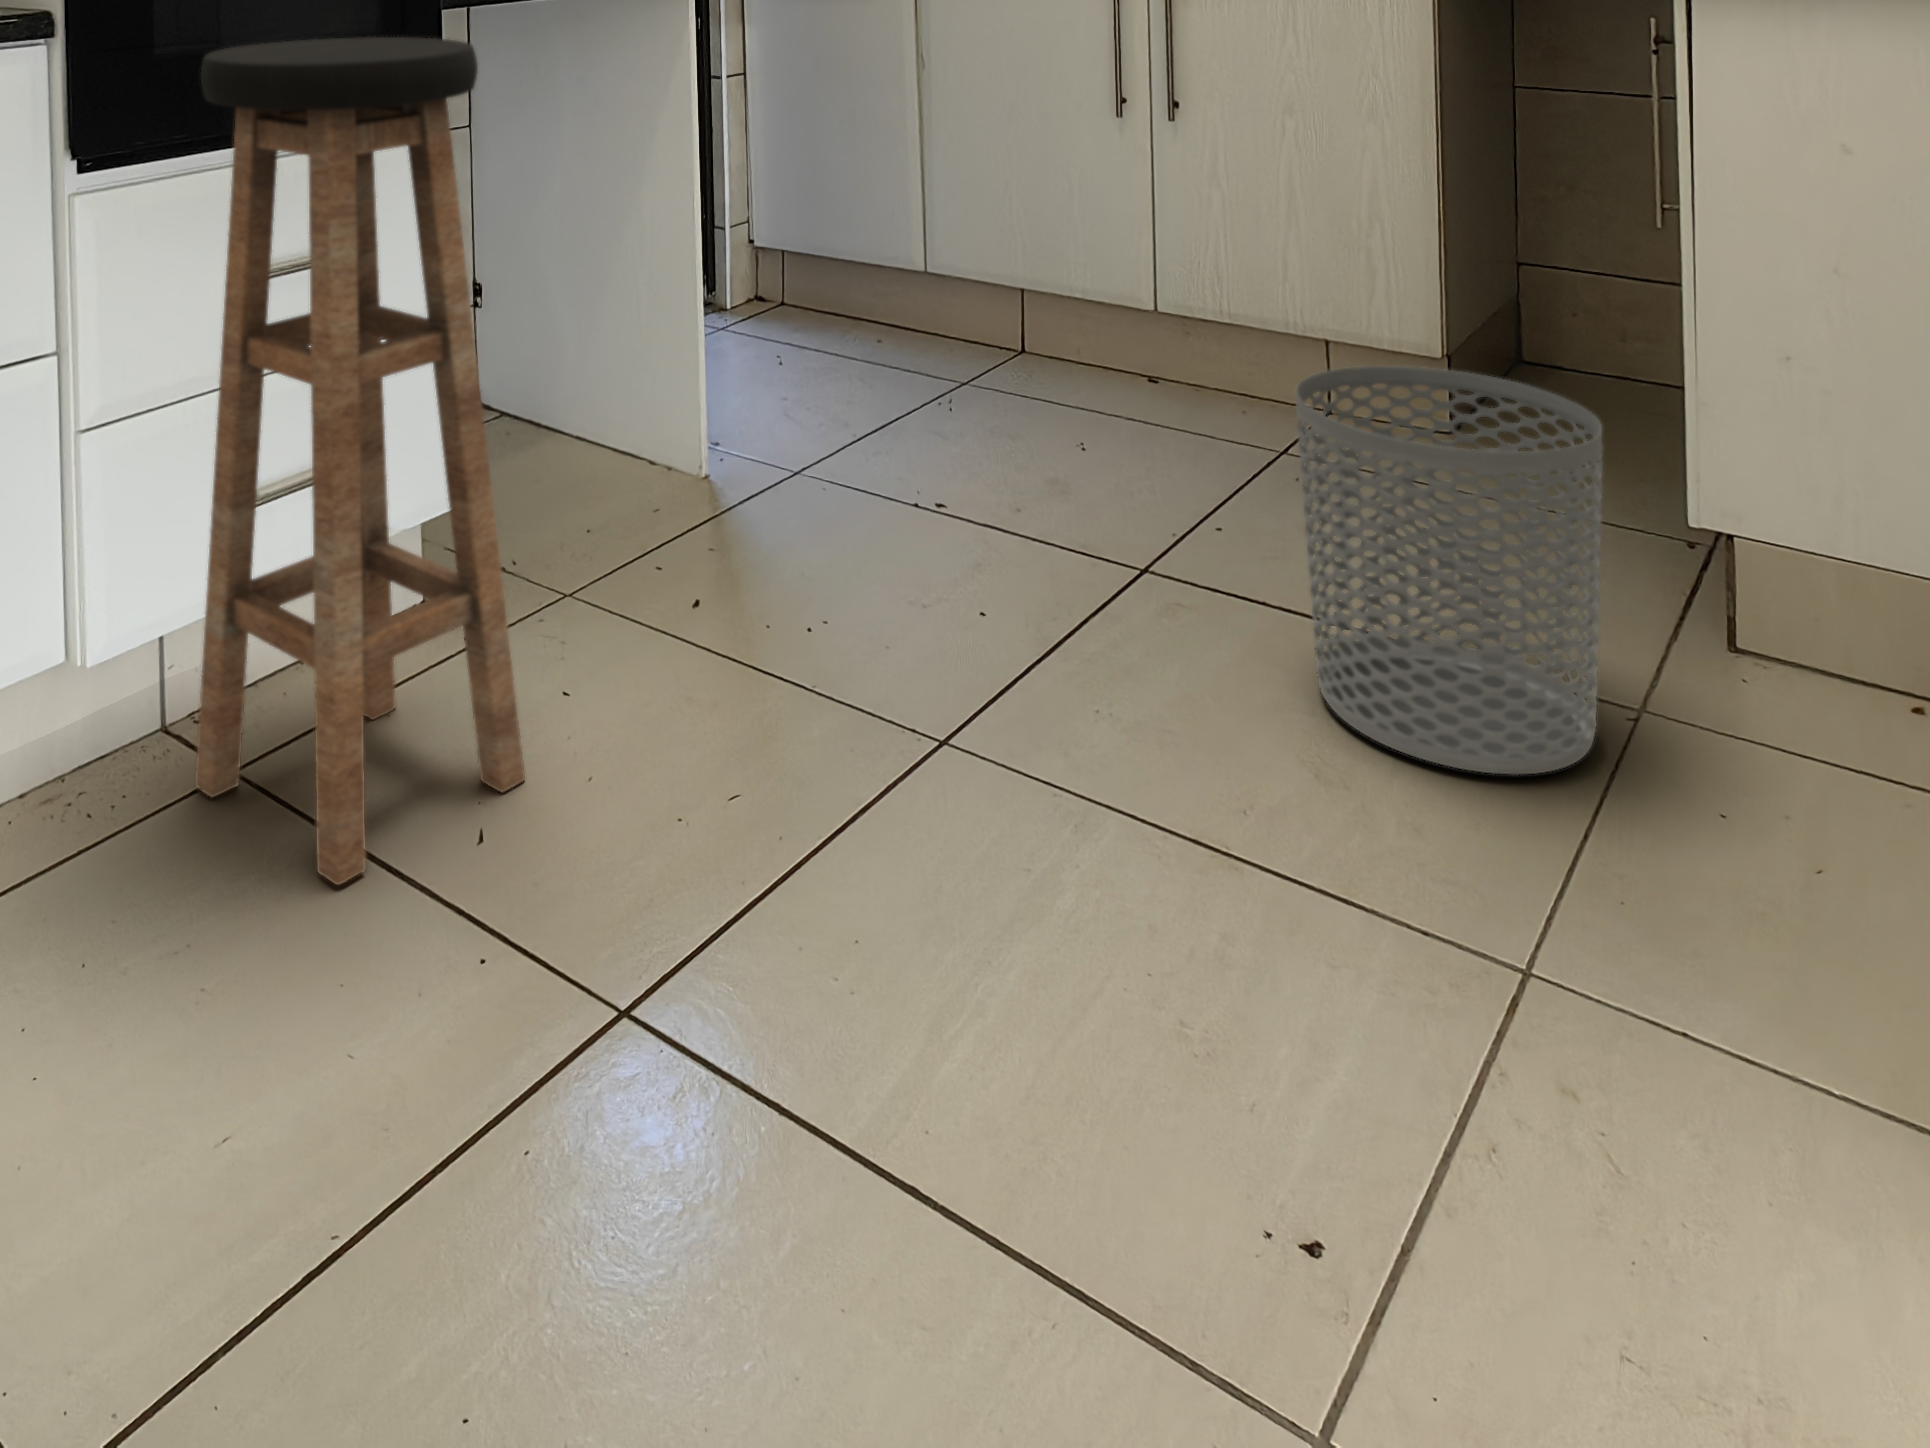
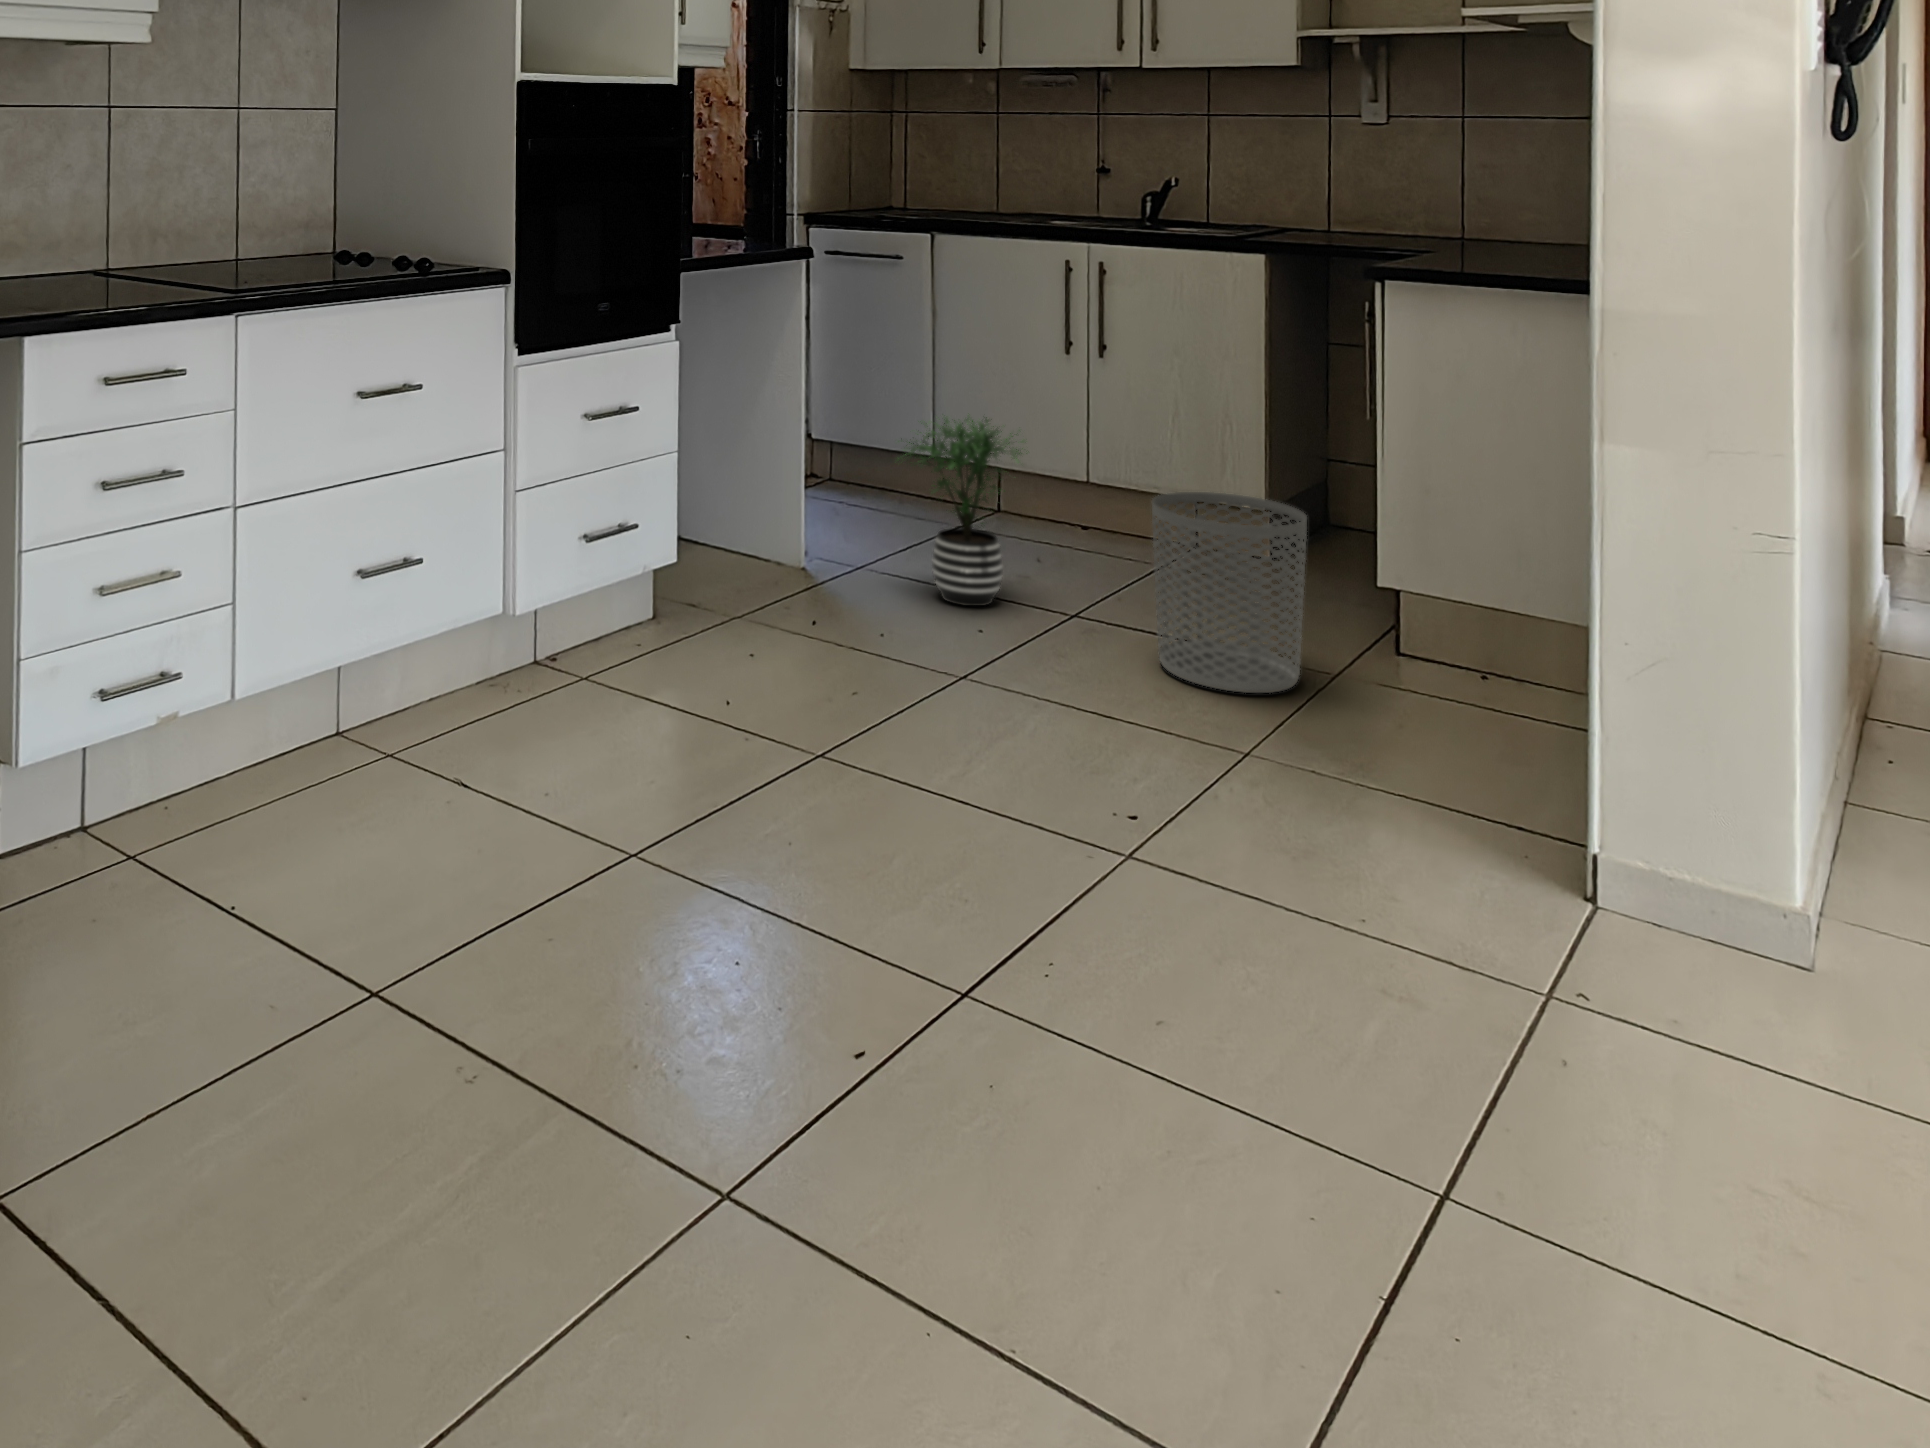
bar stool: present [195,37,525,885] -> none [568,291,740,712]
potted plant: none [839,226,1070,561] -> present [898,415,1027,606]

